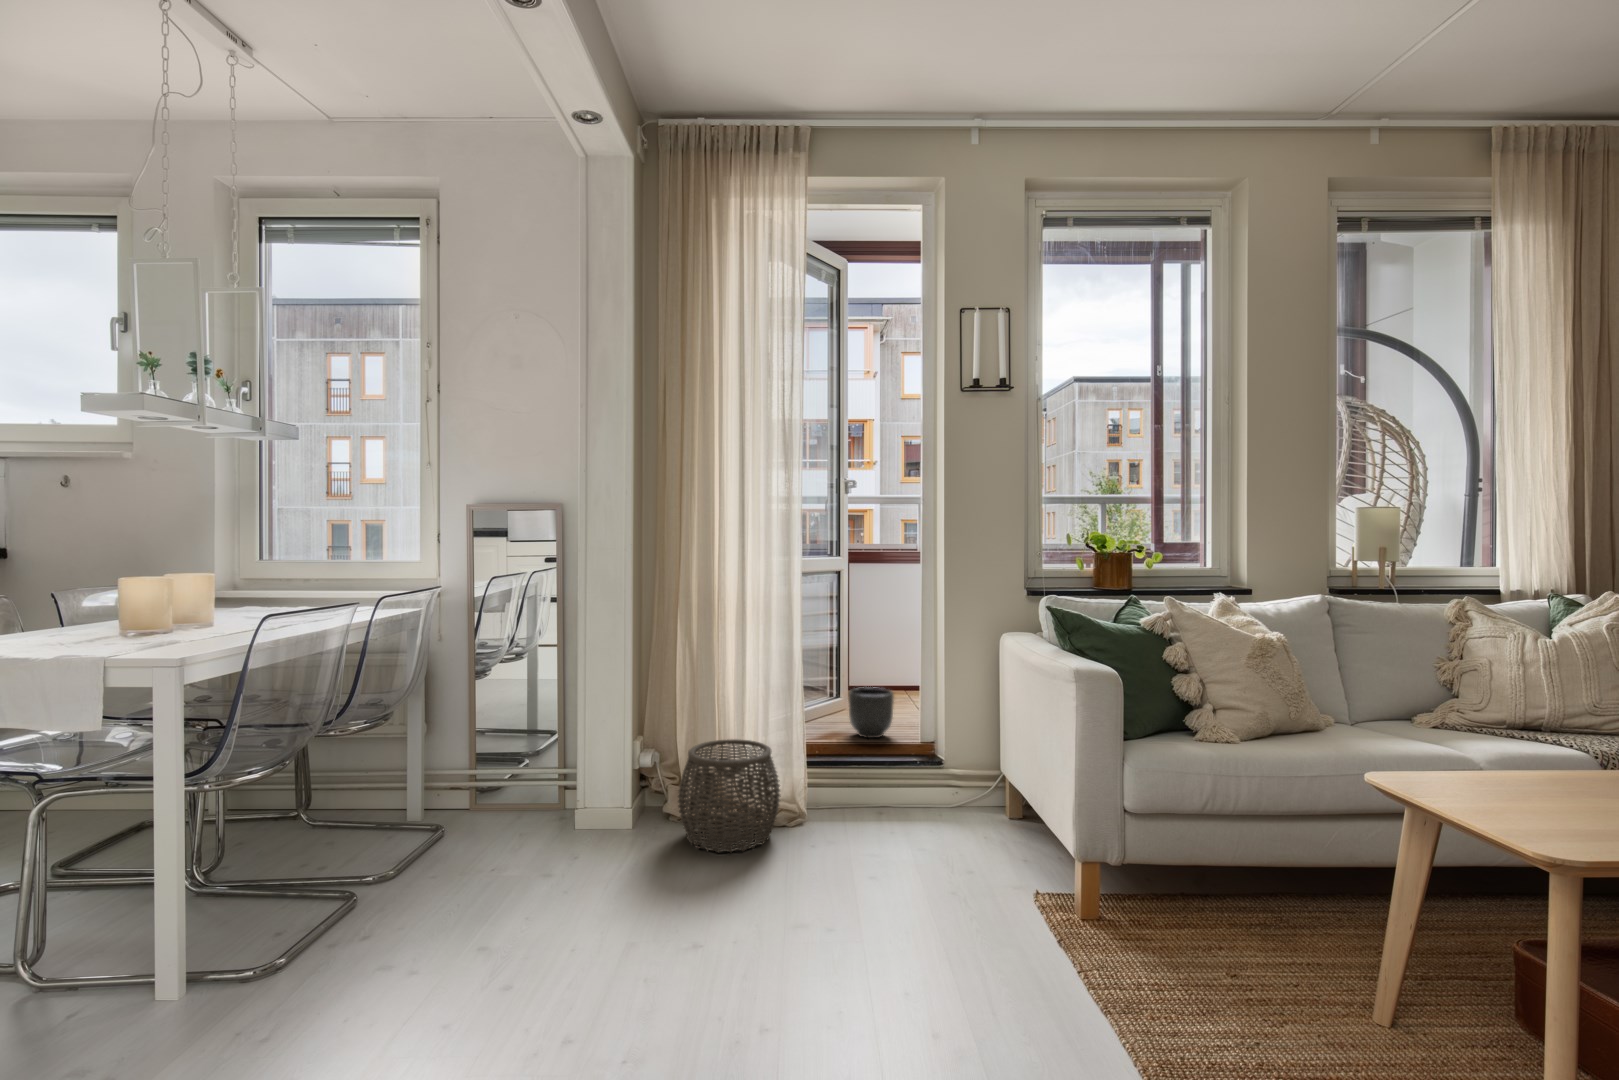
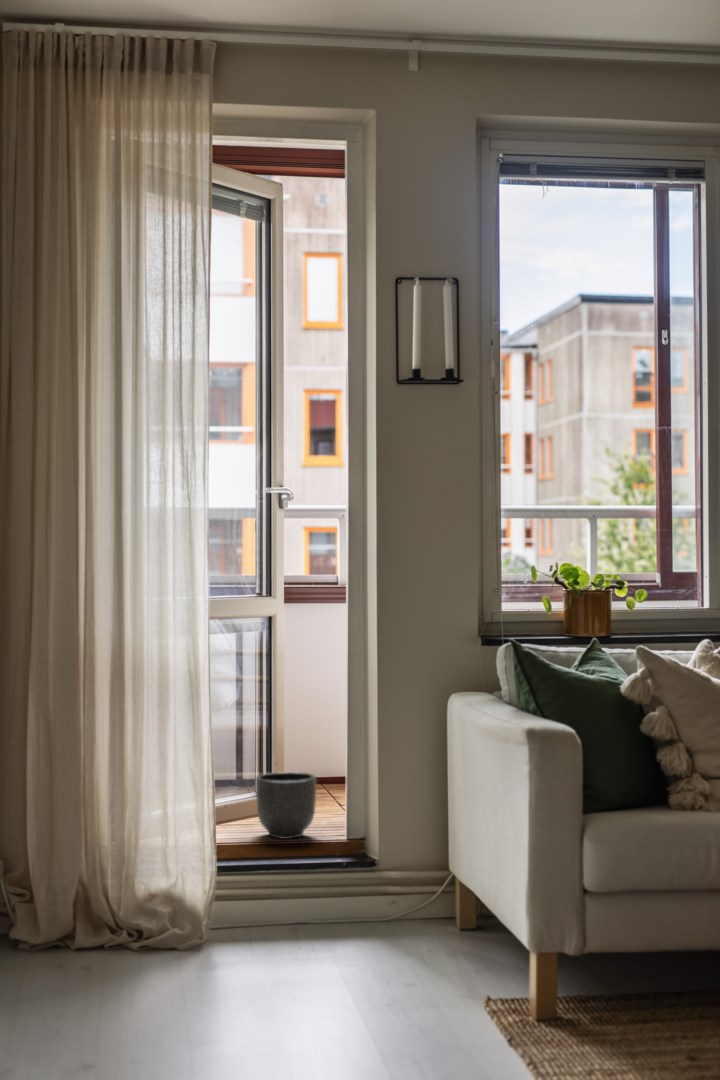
woven basket: present [678,739,780,852] -> none [39,842,174,985]

